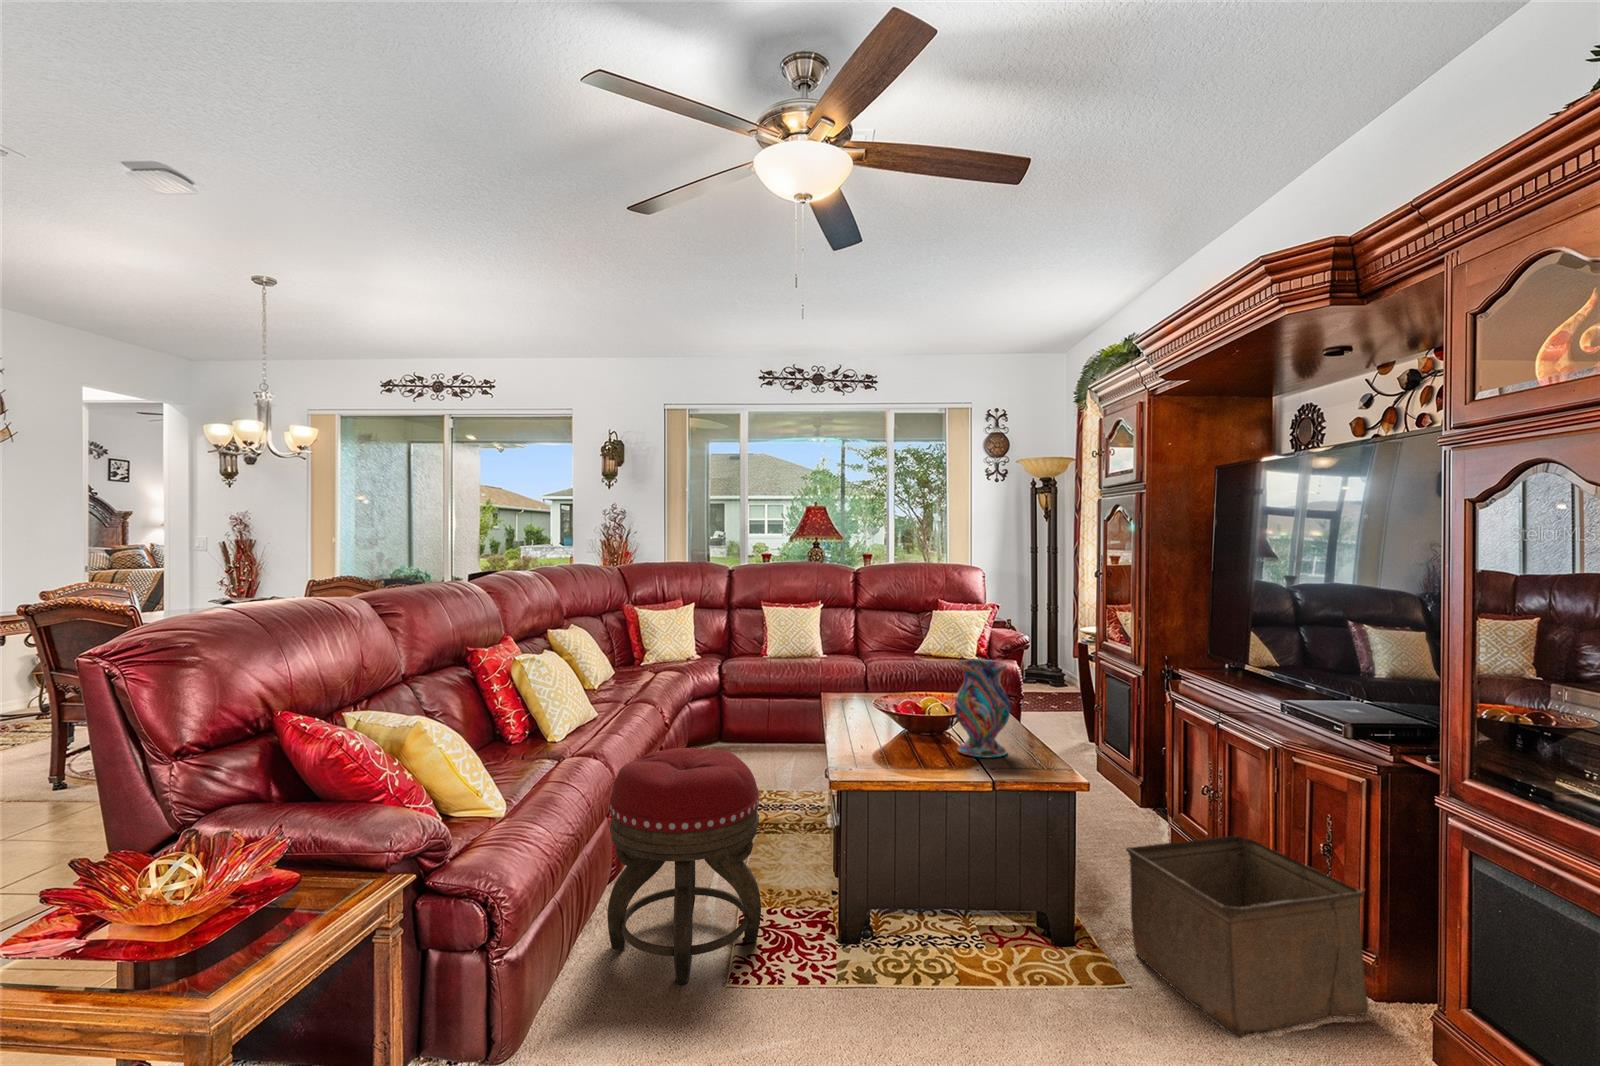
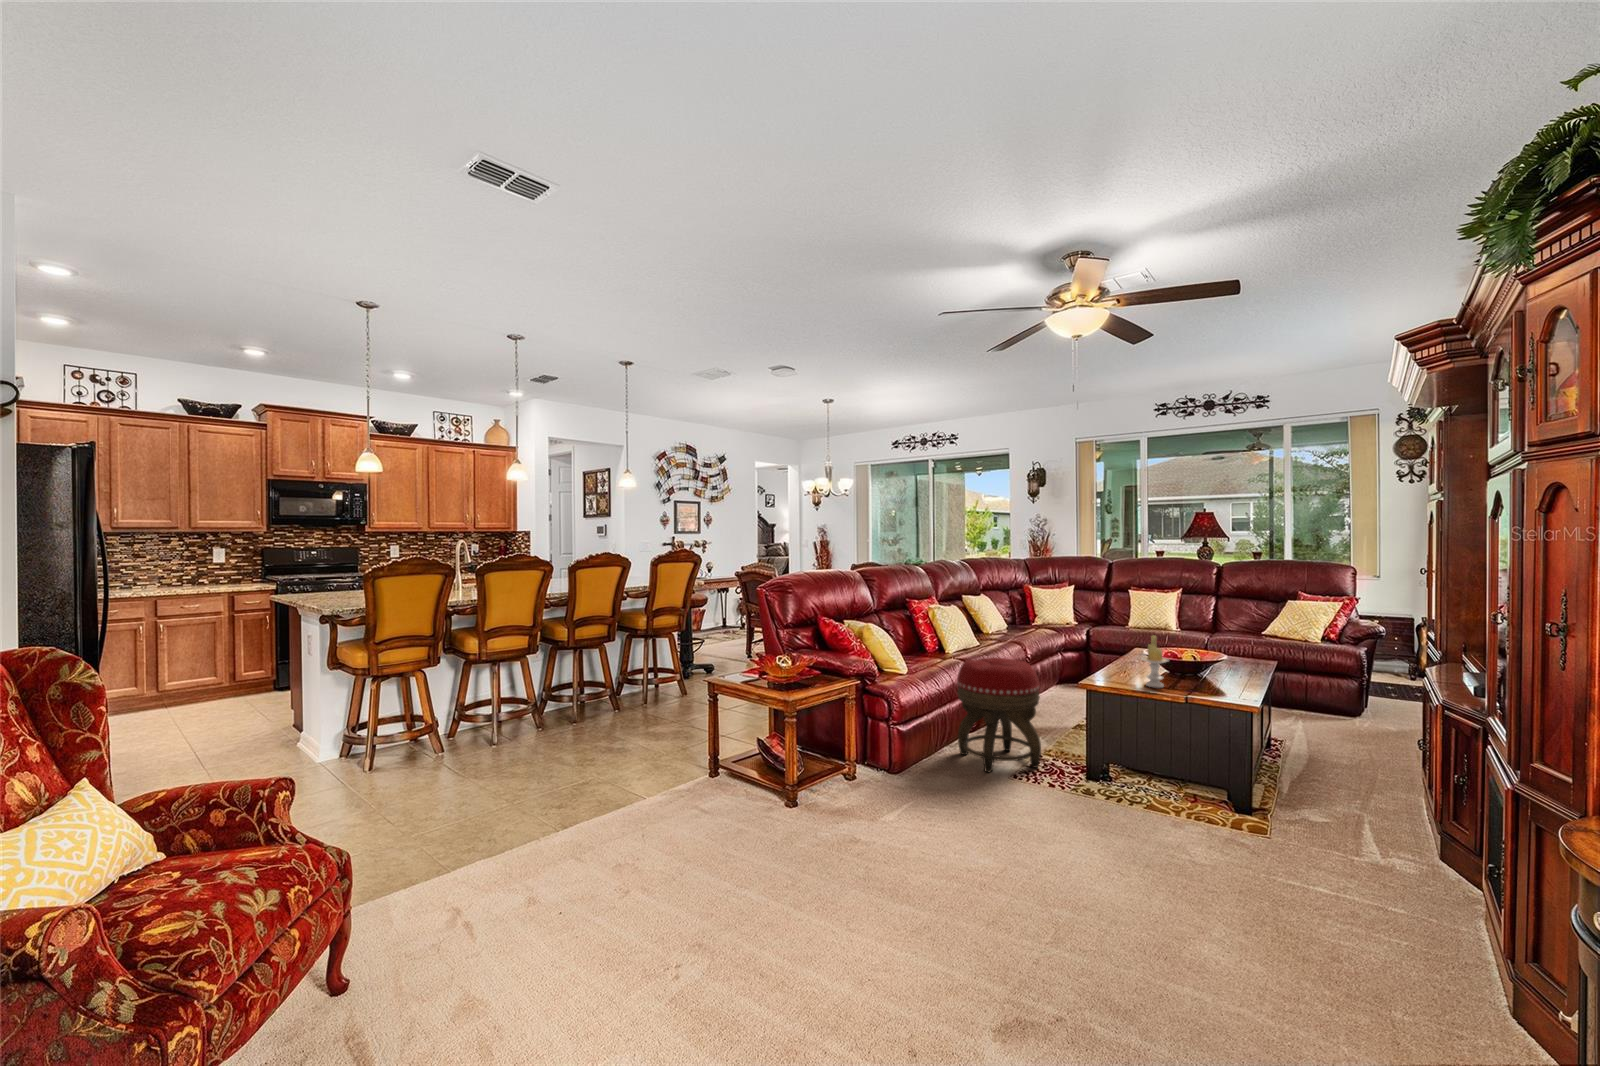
vase: present [955,659,1010,758] -> none [1186,624,1229,690]
candle: none [908,684,947,768] -> present [1141,636,1168,688]
storage bin: present [1126,836,1369,1039] -> none [1290,756,1470,900]

